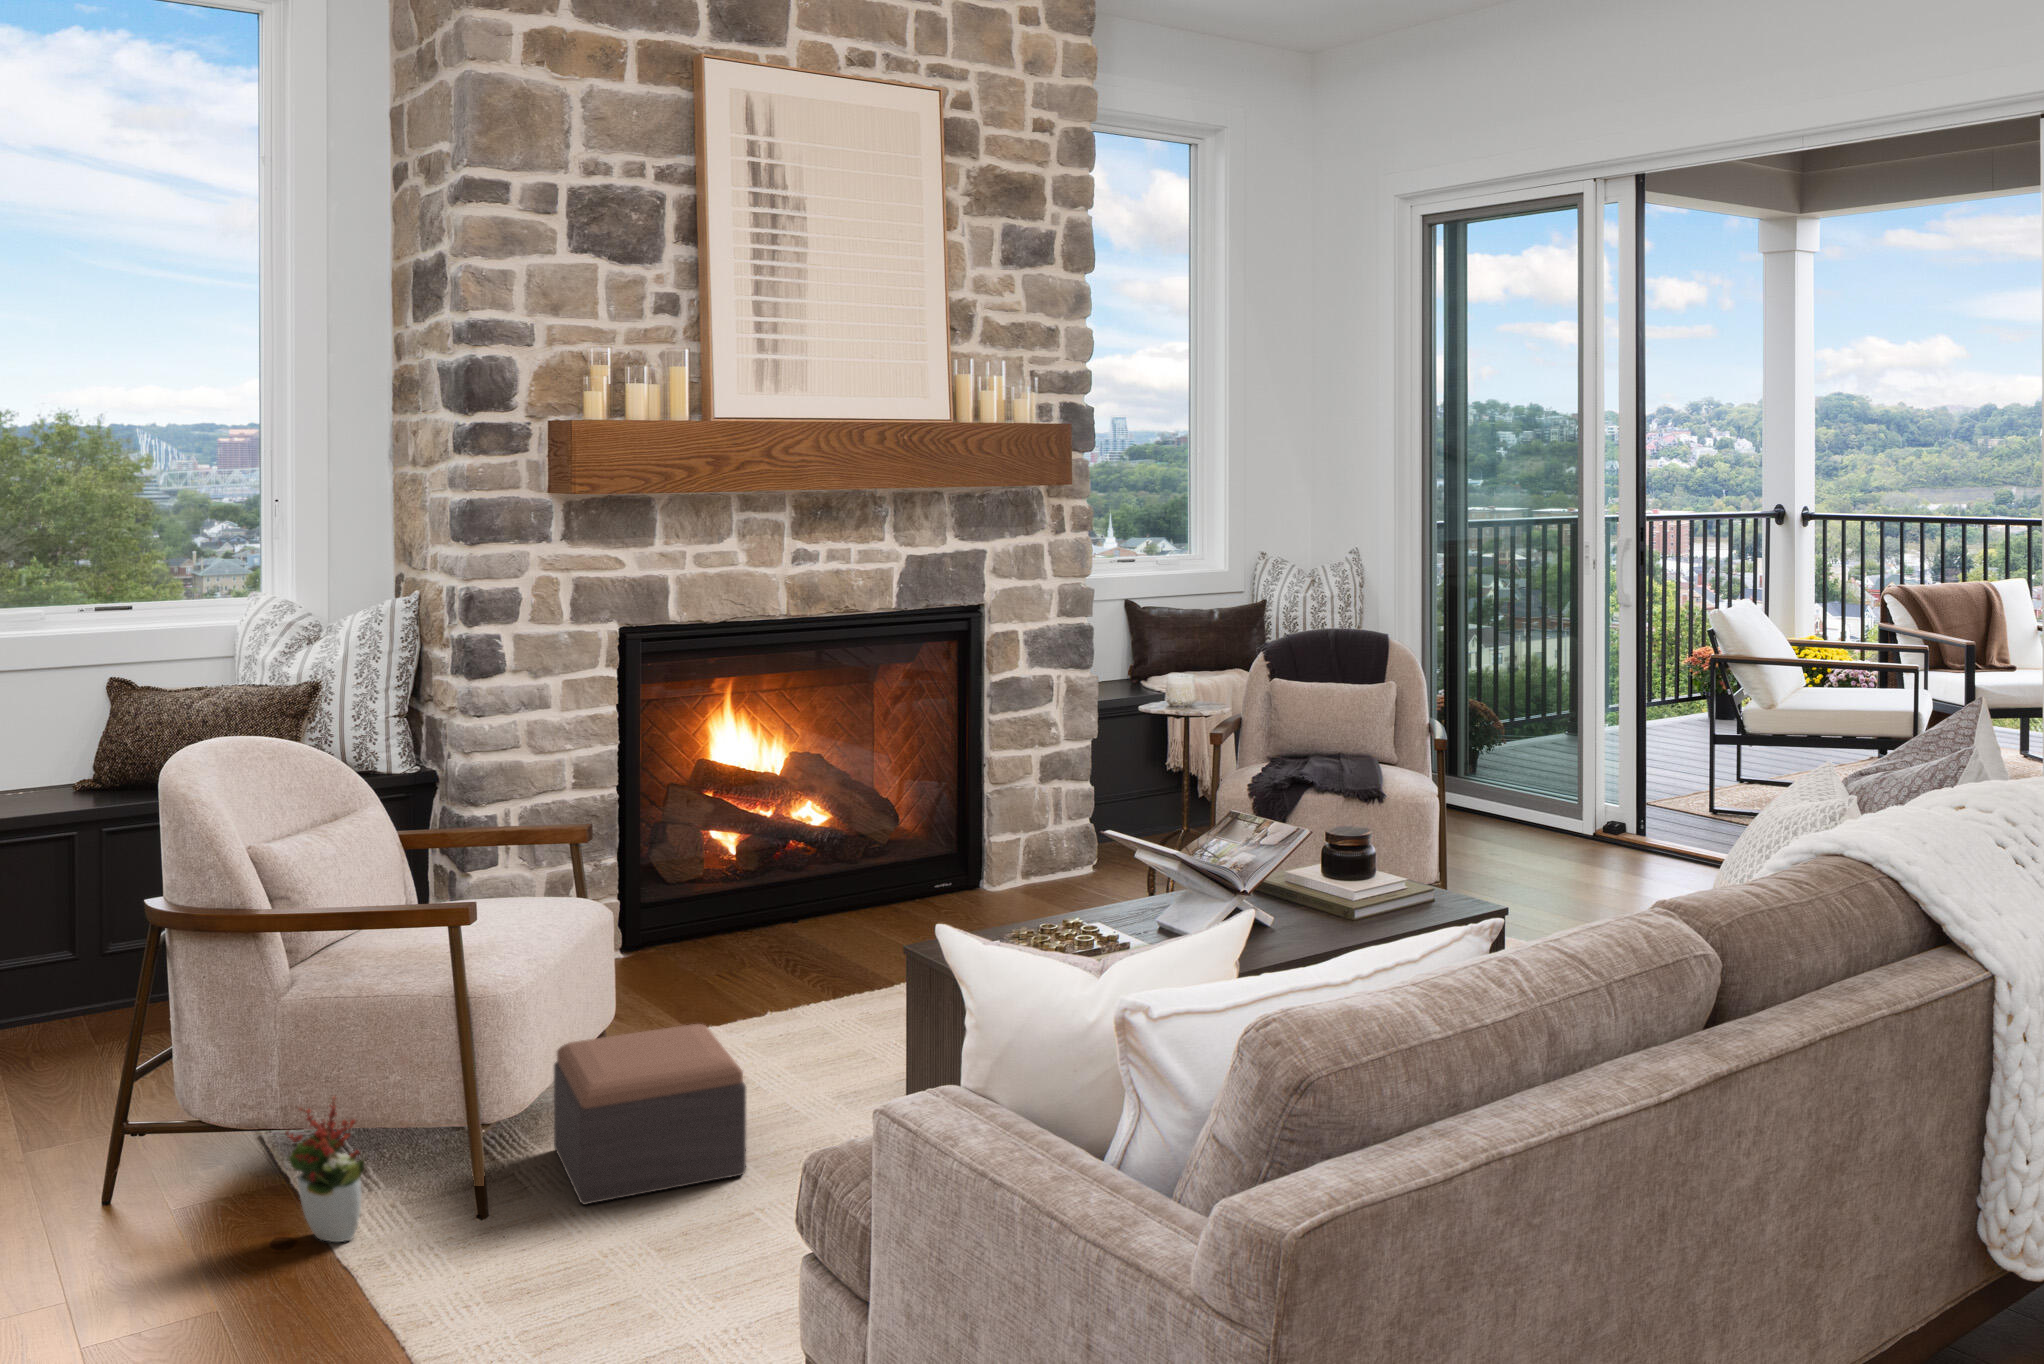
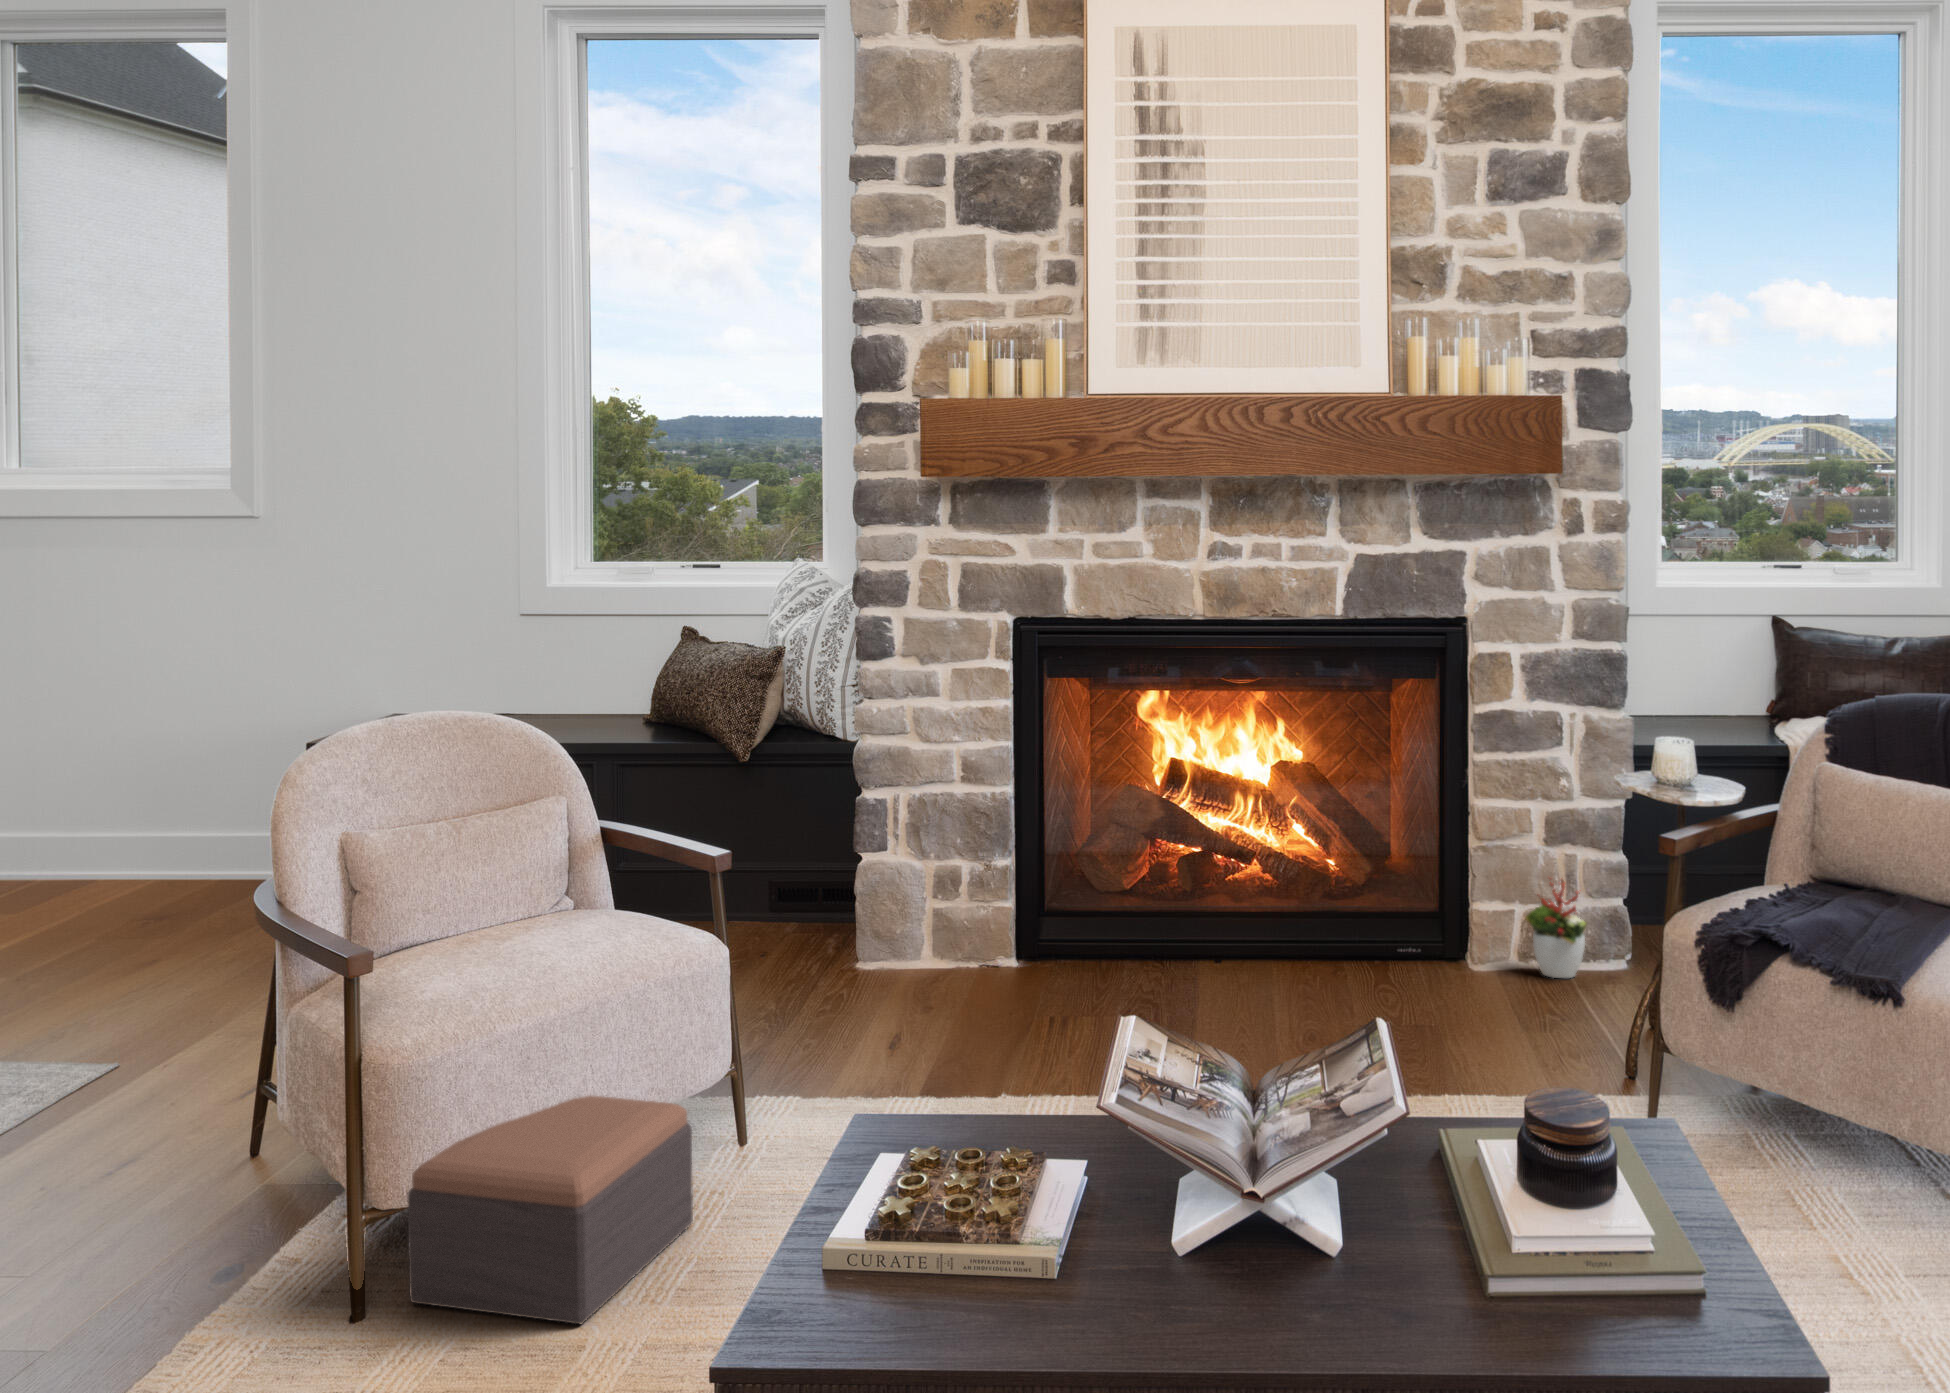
decorative plant: present [285,1097,364,1242] -> present [1526,878,1587,978]

